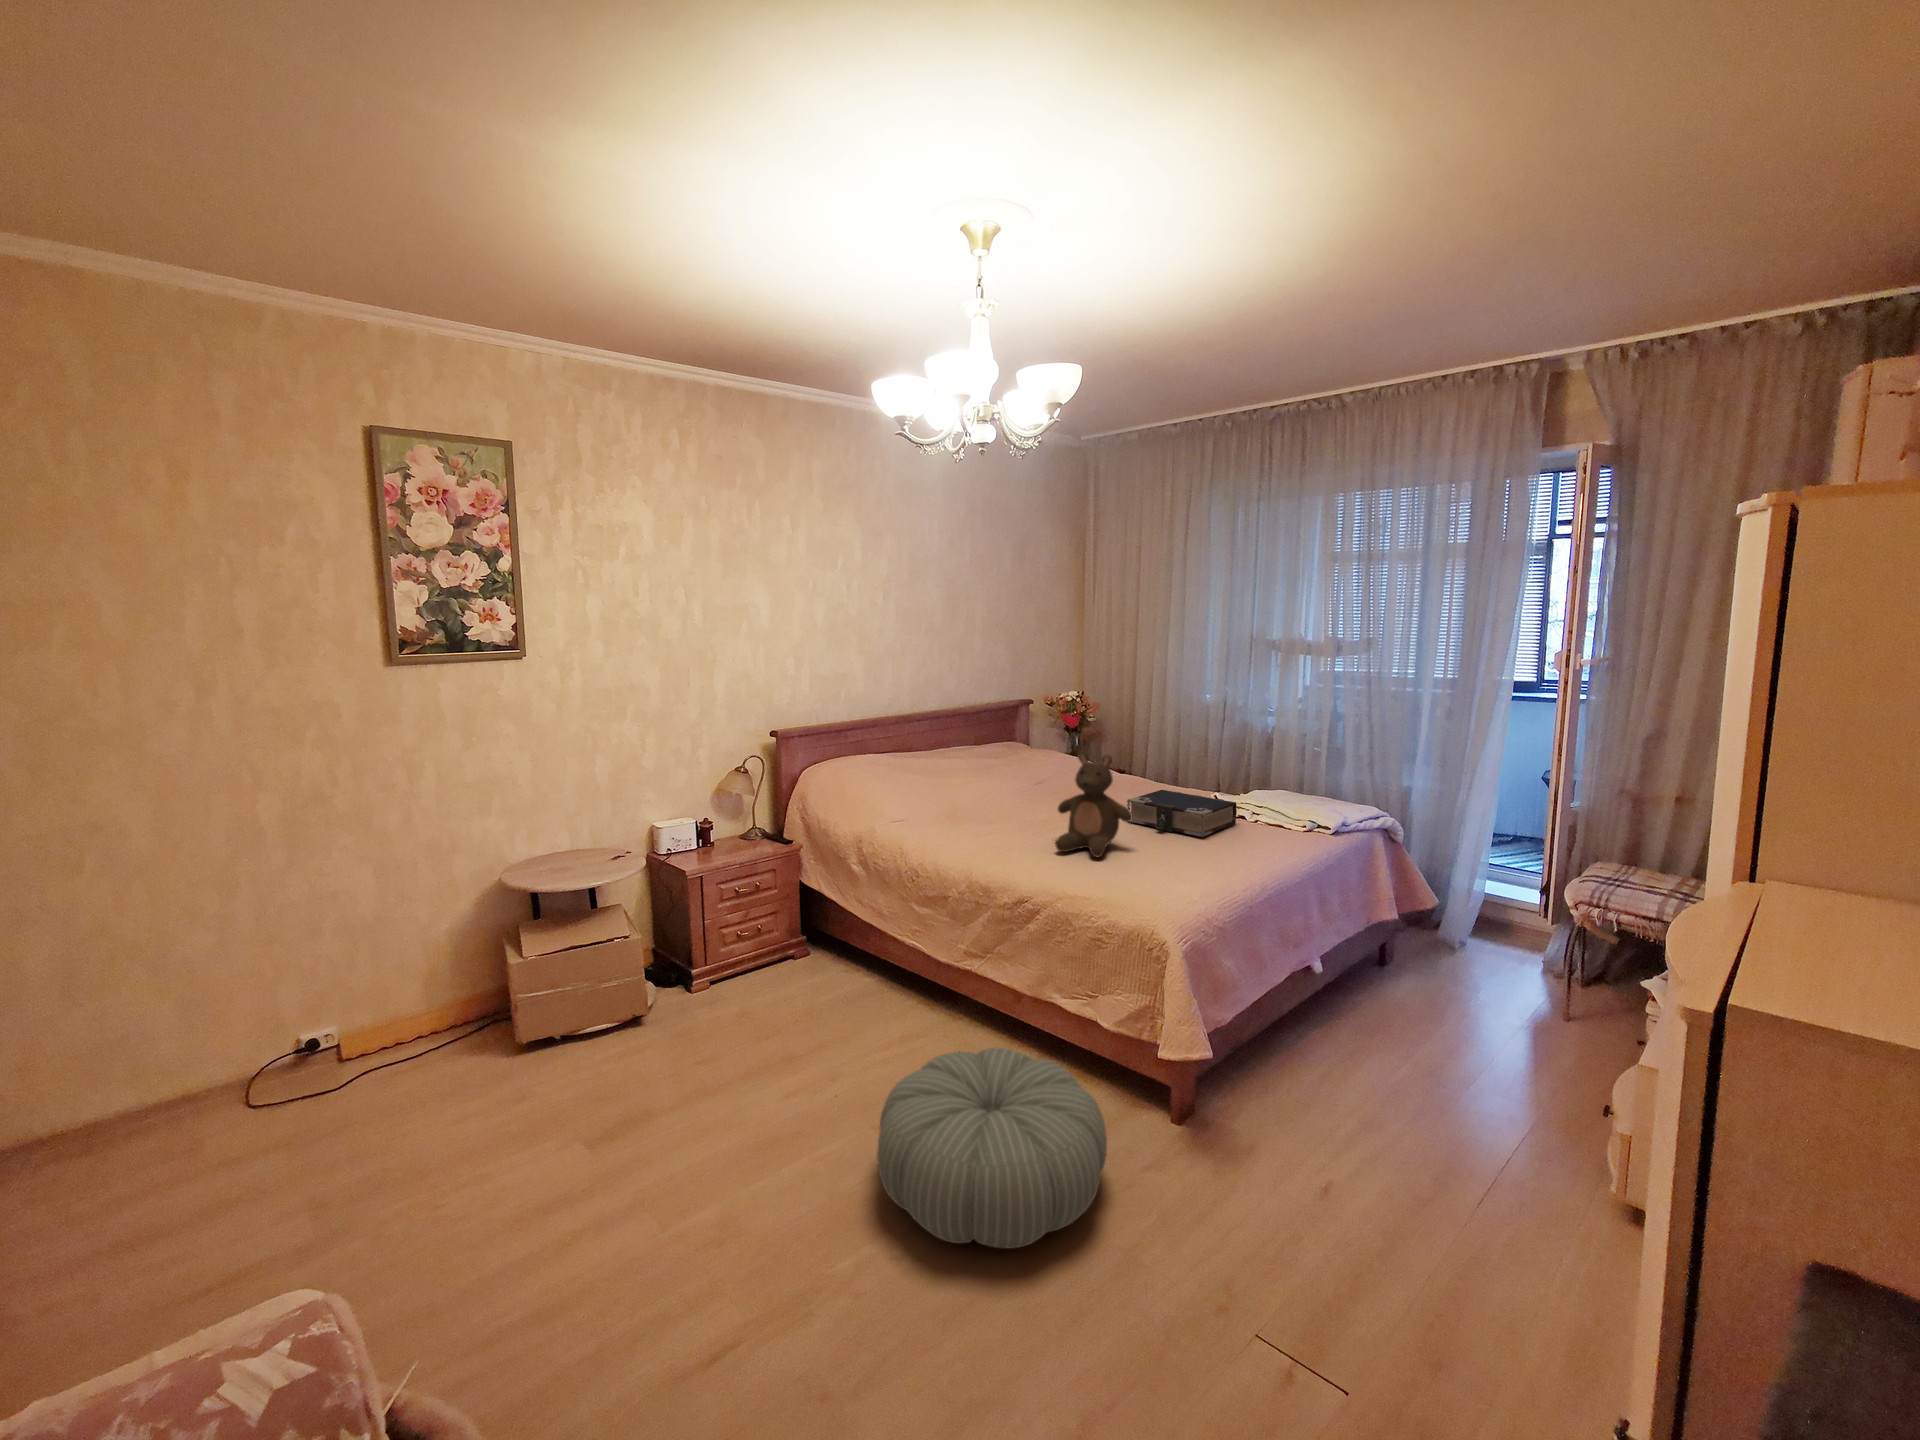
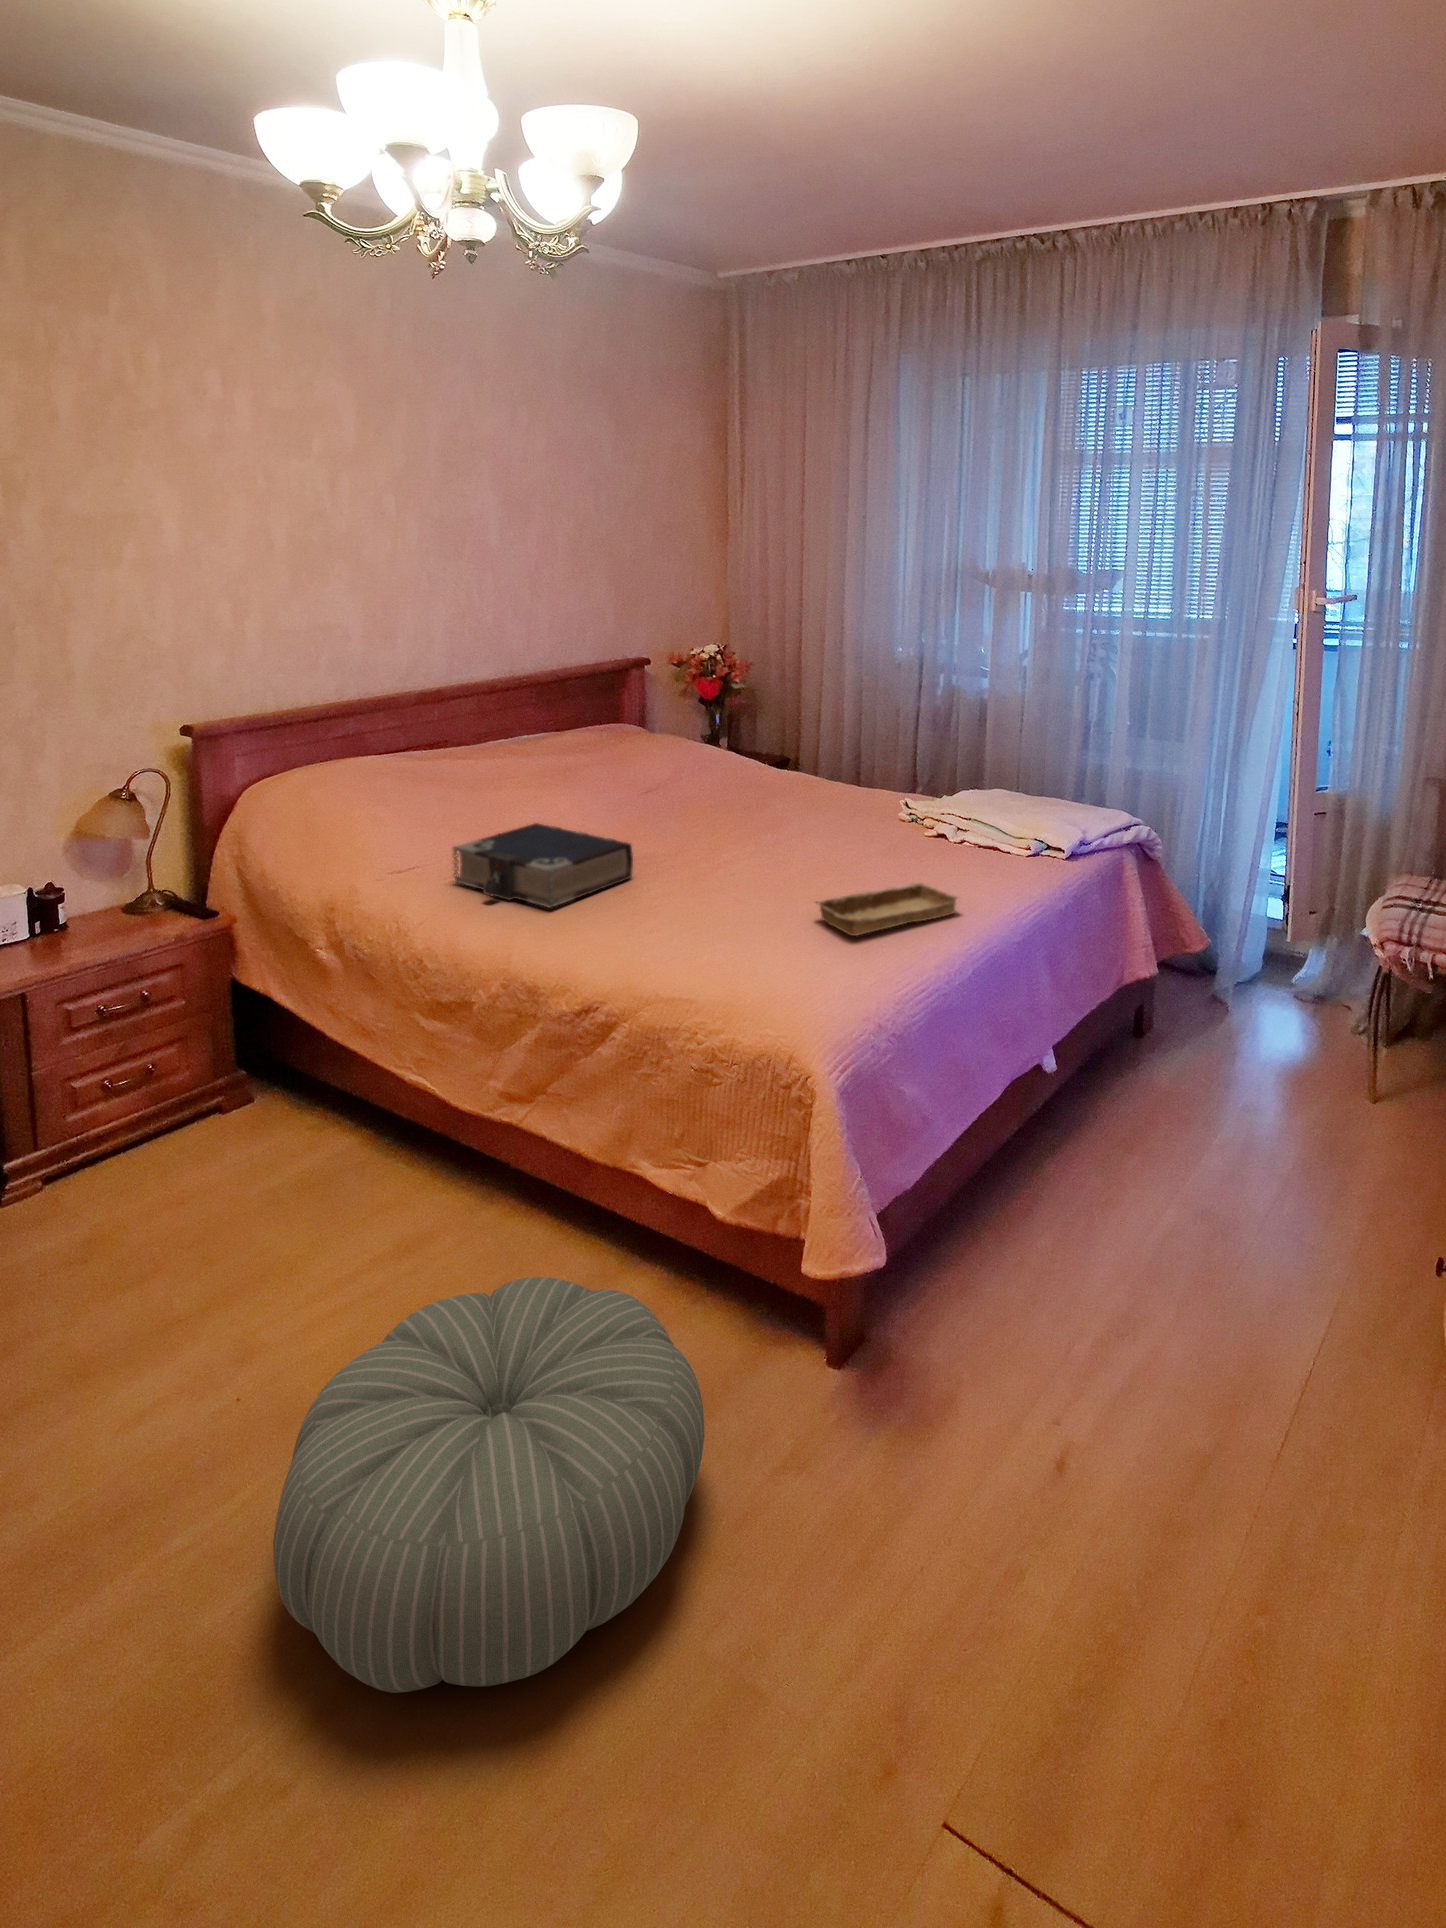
stuffed bear: present [1055,753,1132,857] -> none [654,755,776,923]
book: present [1127,790,1237,837] -> present [452,823,633,908]
tray: none [1157,841,1258,870] -> present [814,882,958,936]

